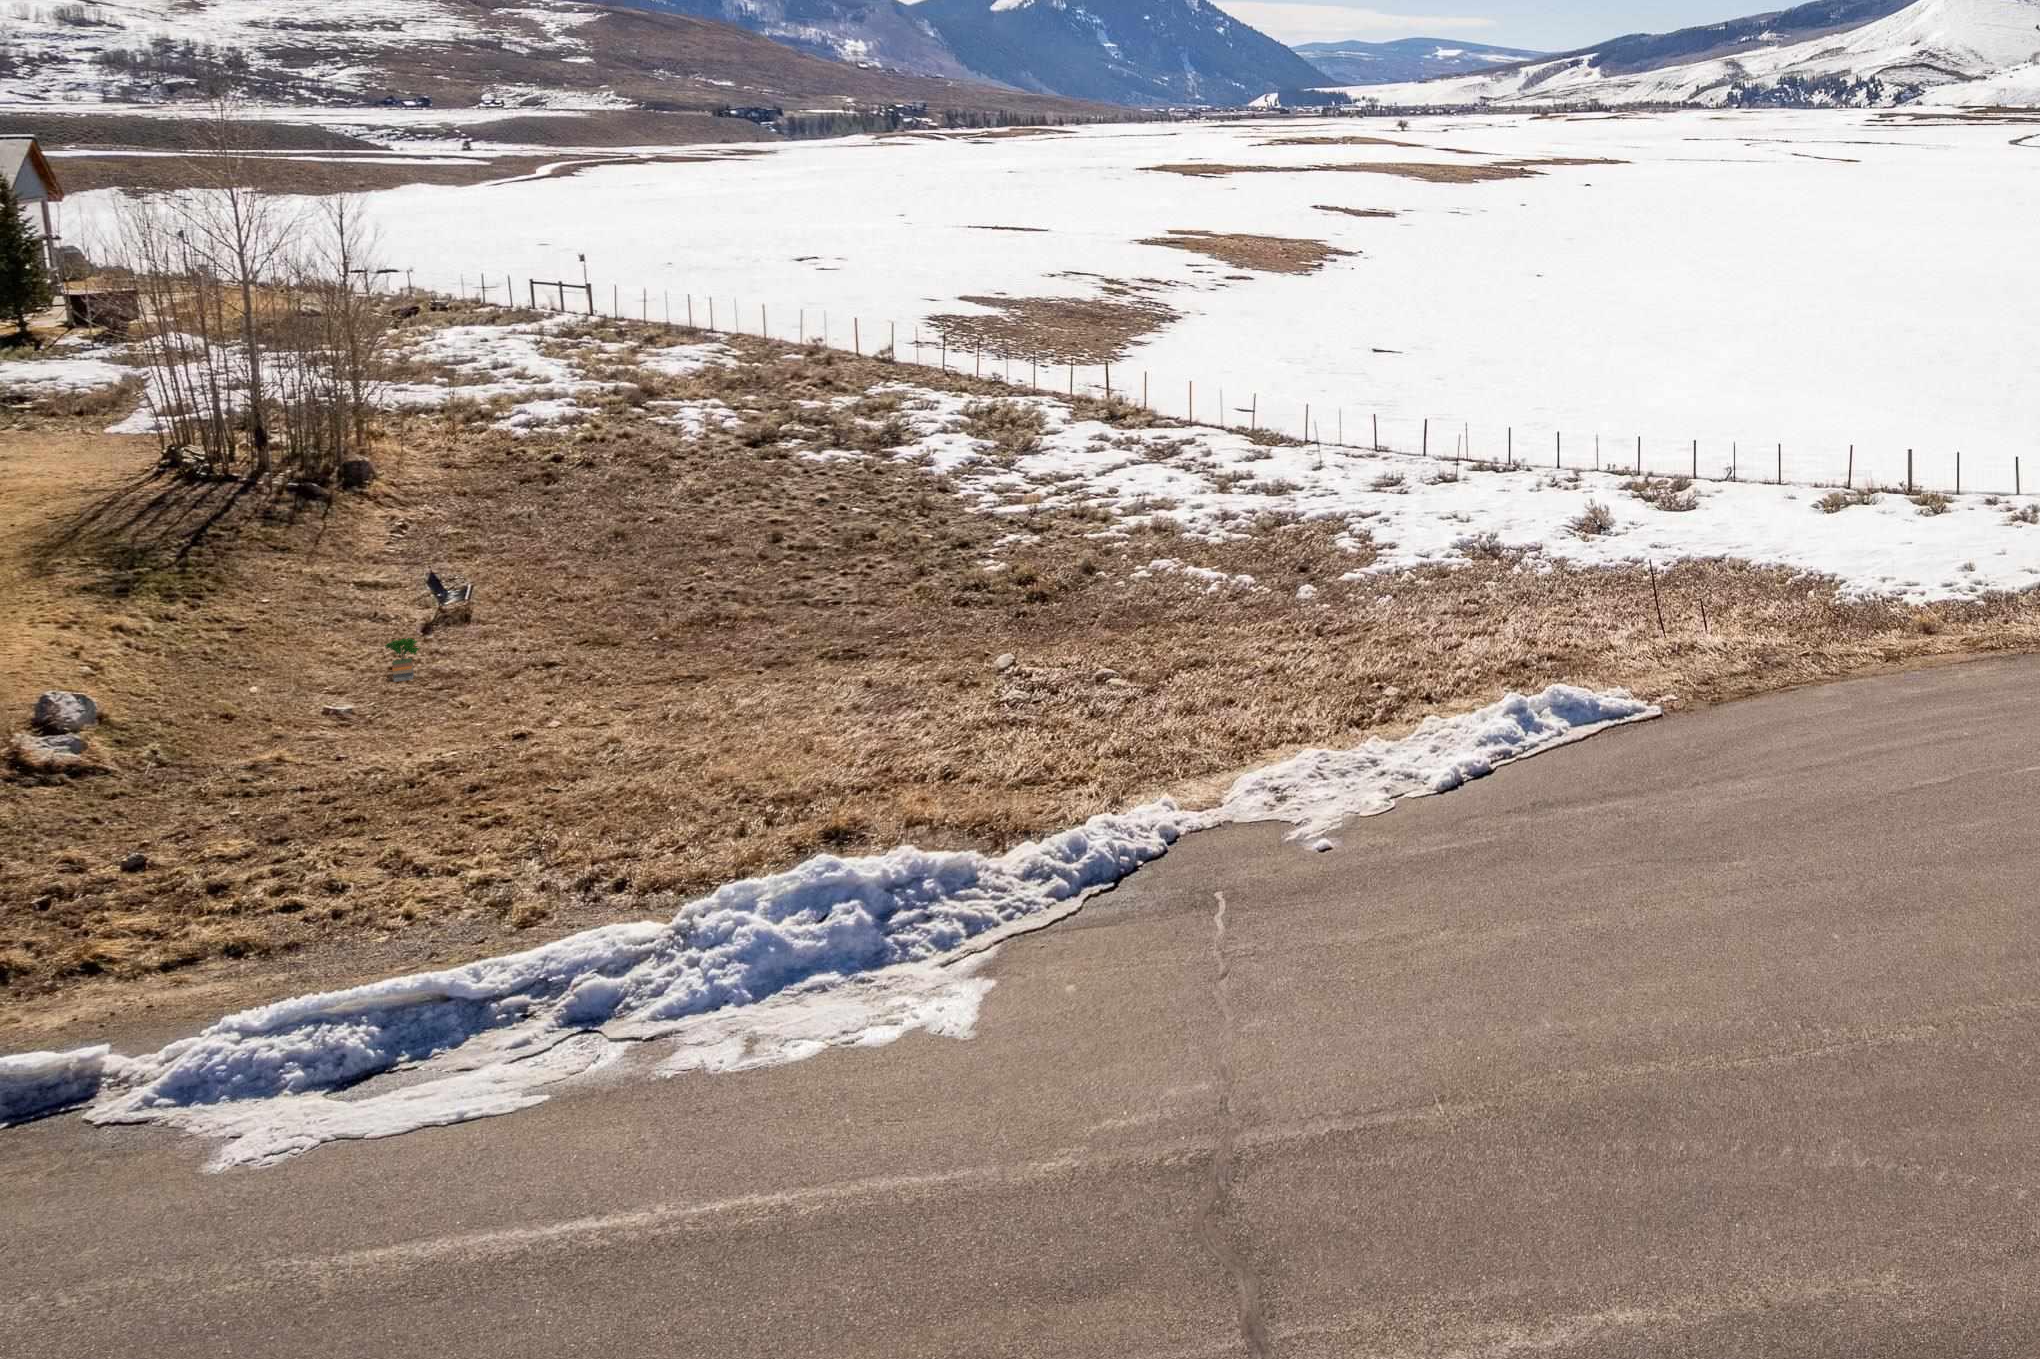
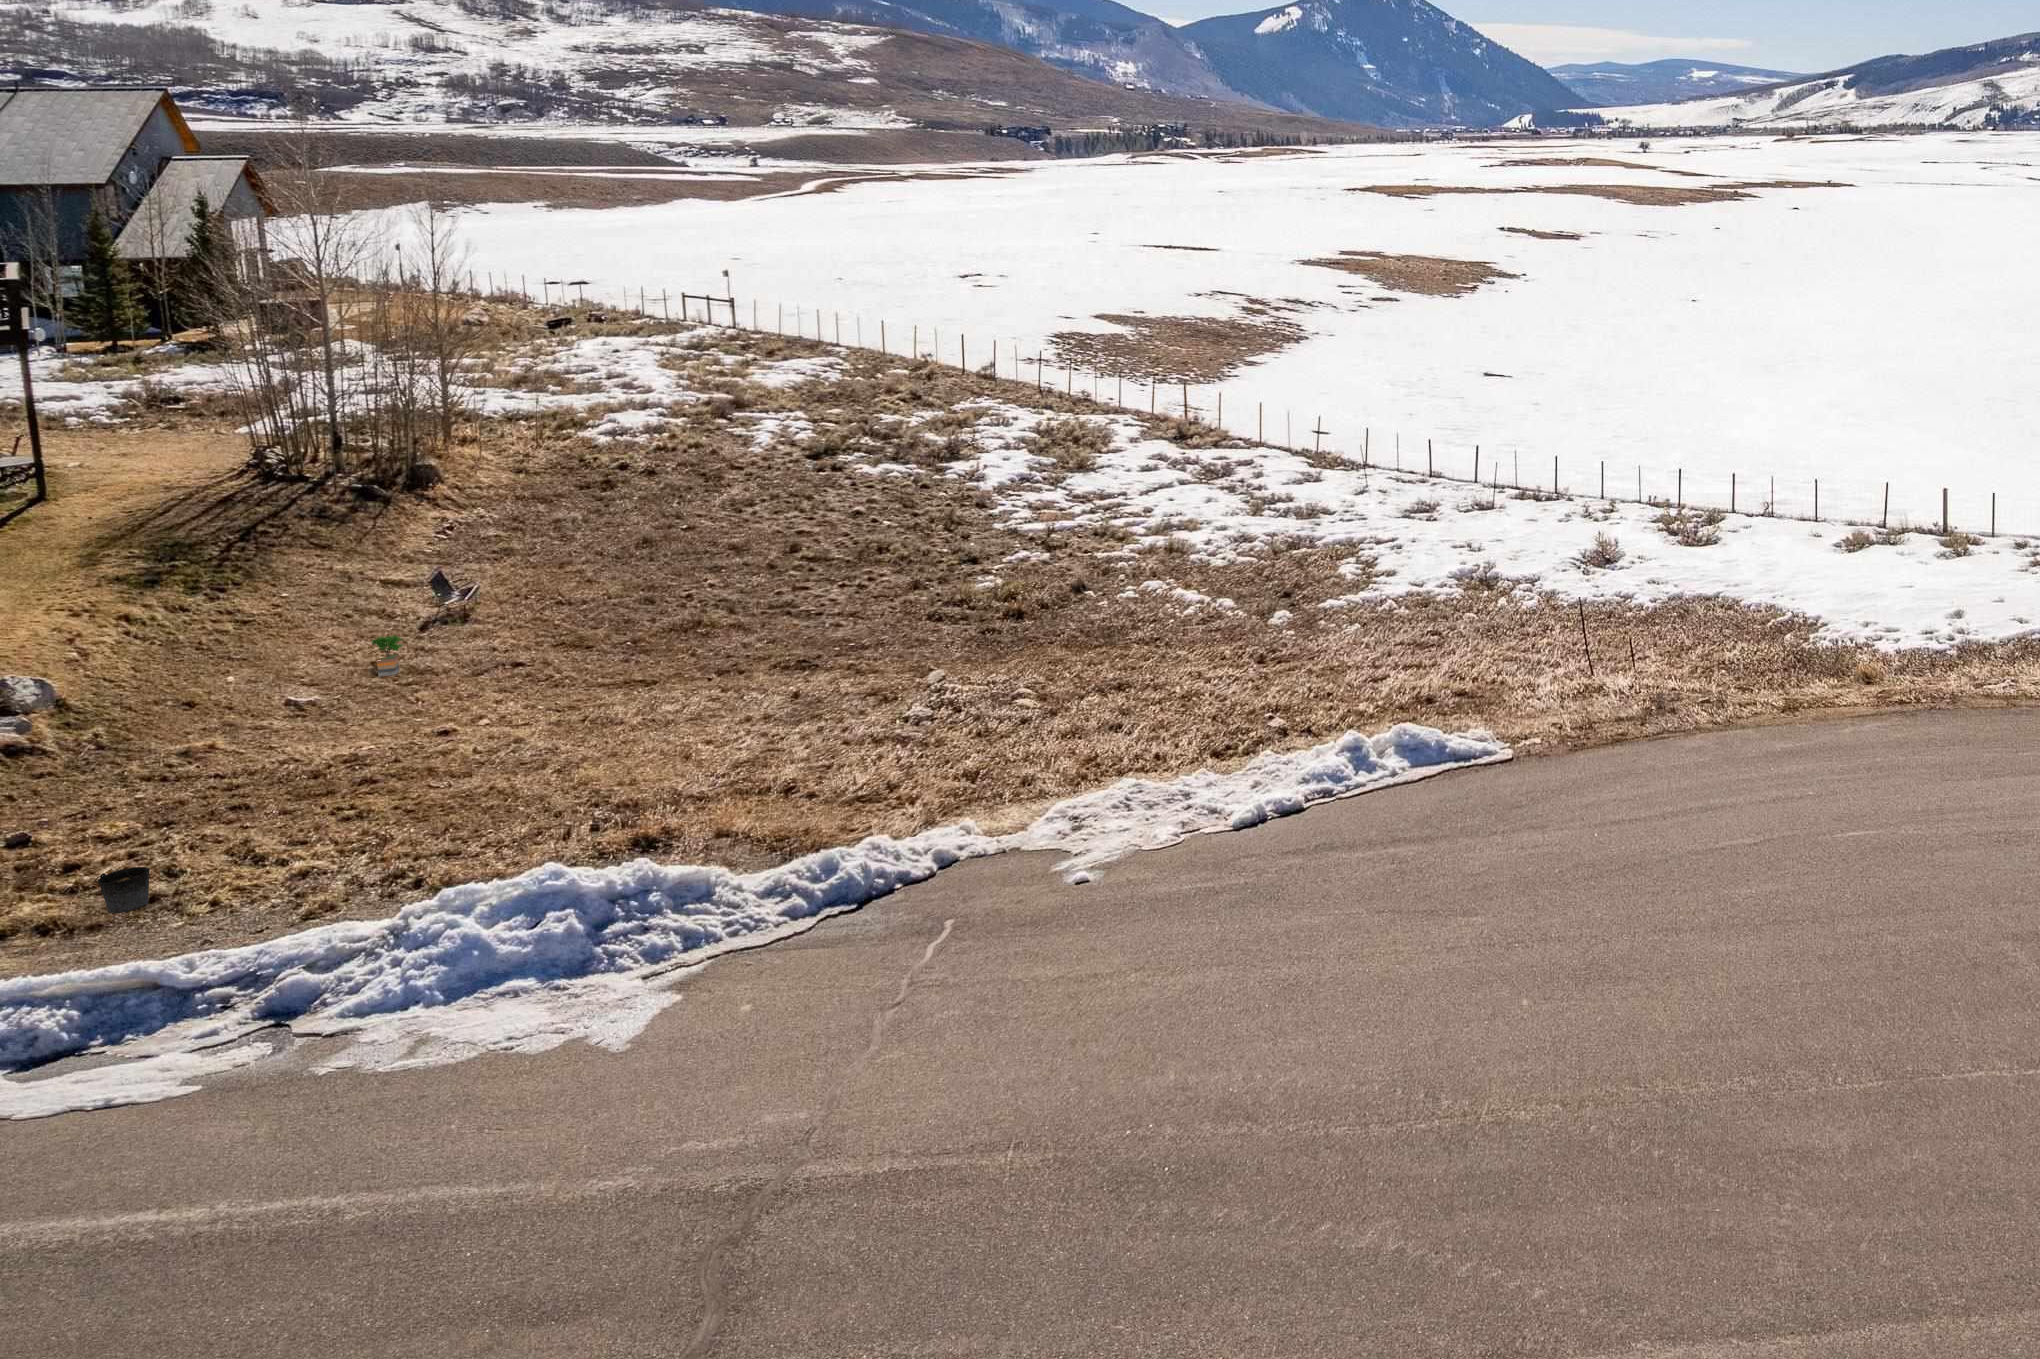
bucket: none [288,886,345,936] -> present [95,867,150,913]

